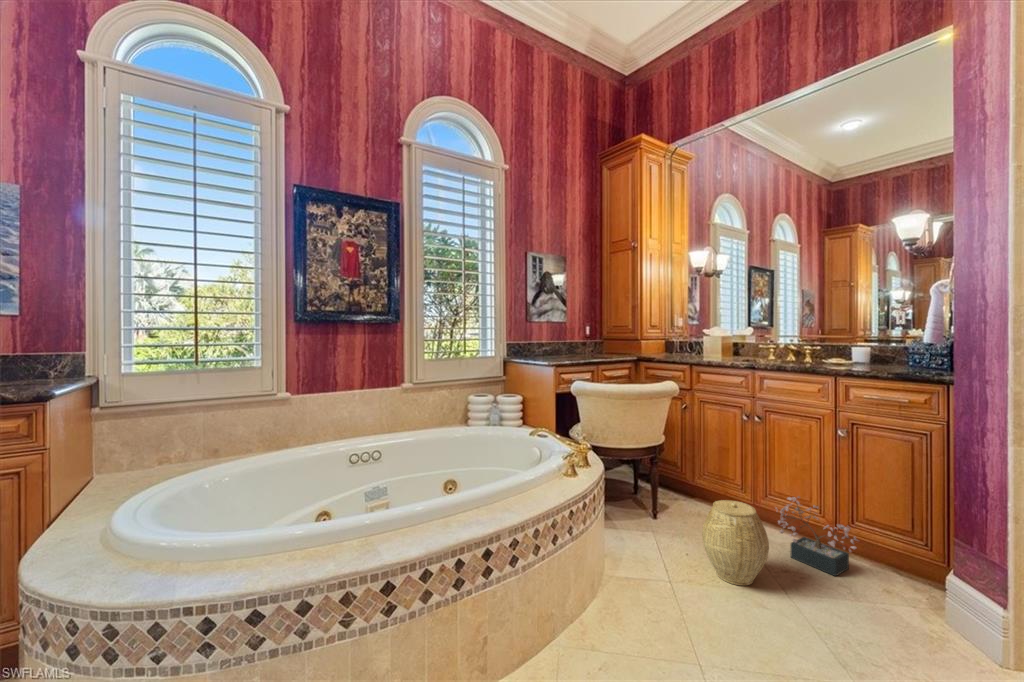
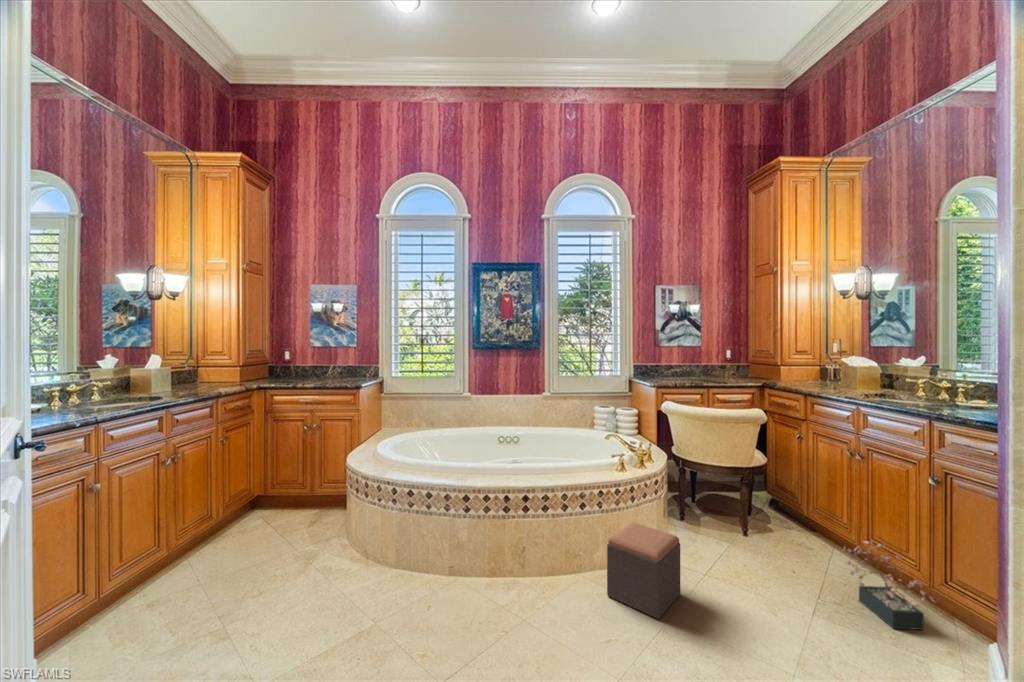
woven basket: present [702,500,769,585] -> none [739,522,803,602]
footstool: none [607,538,692,660] -> present [607,523,680,619]

